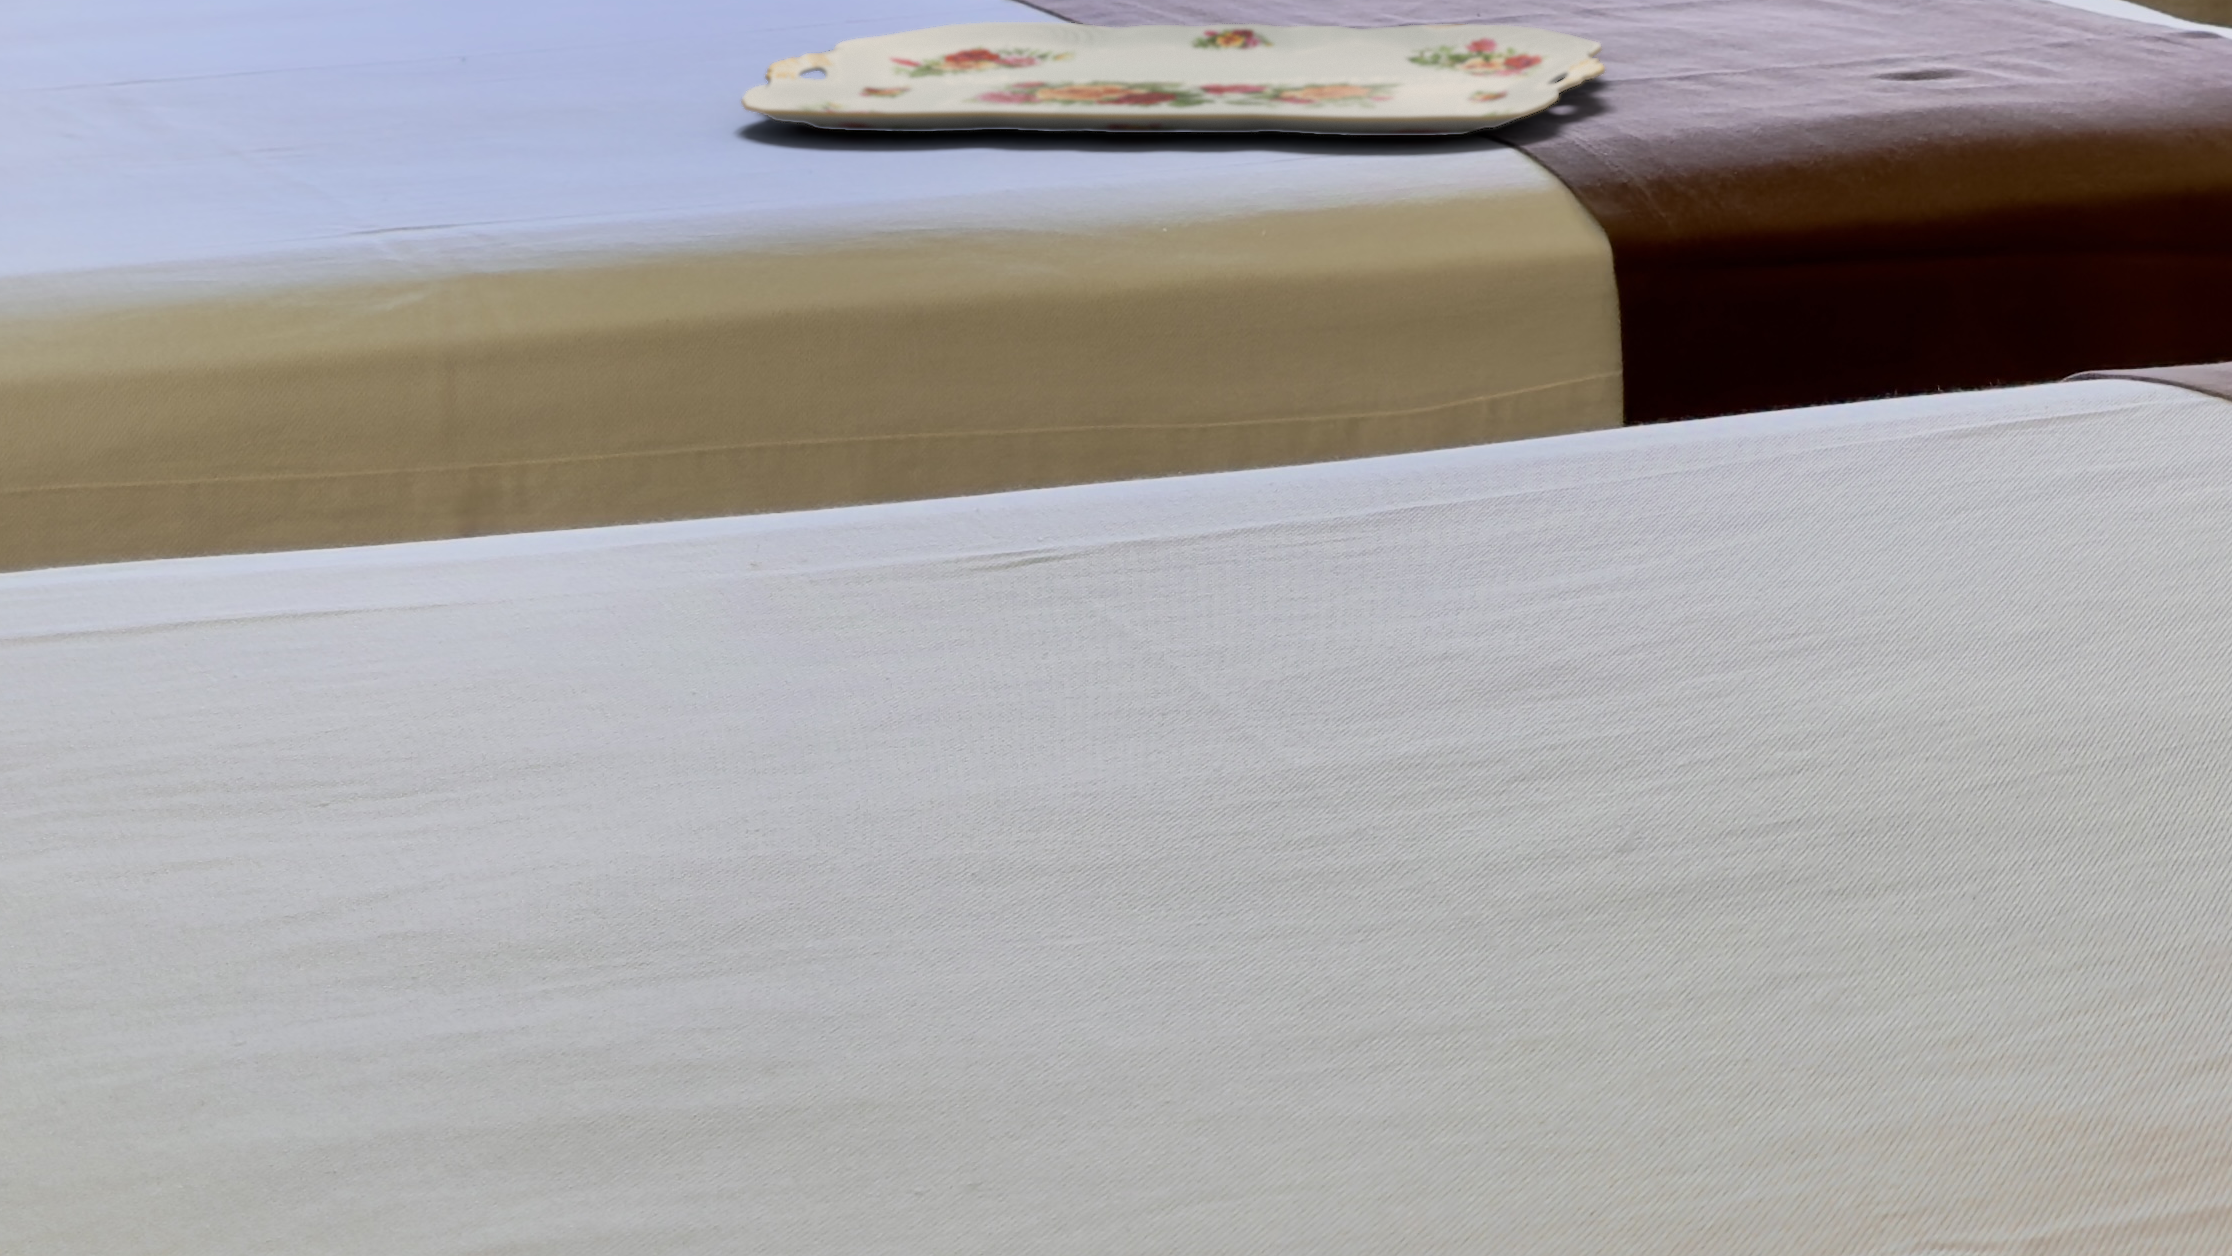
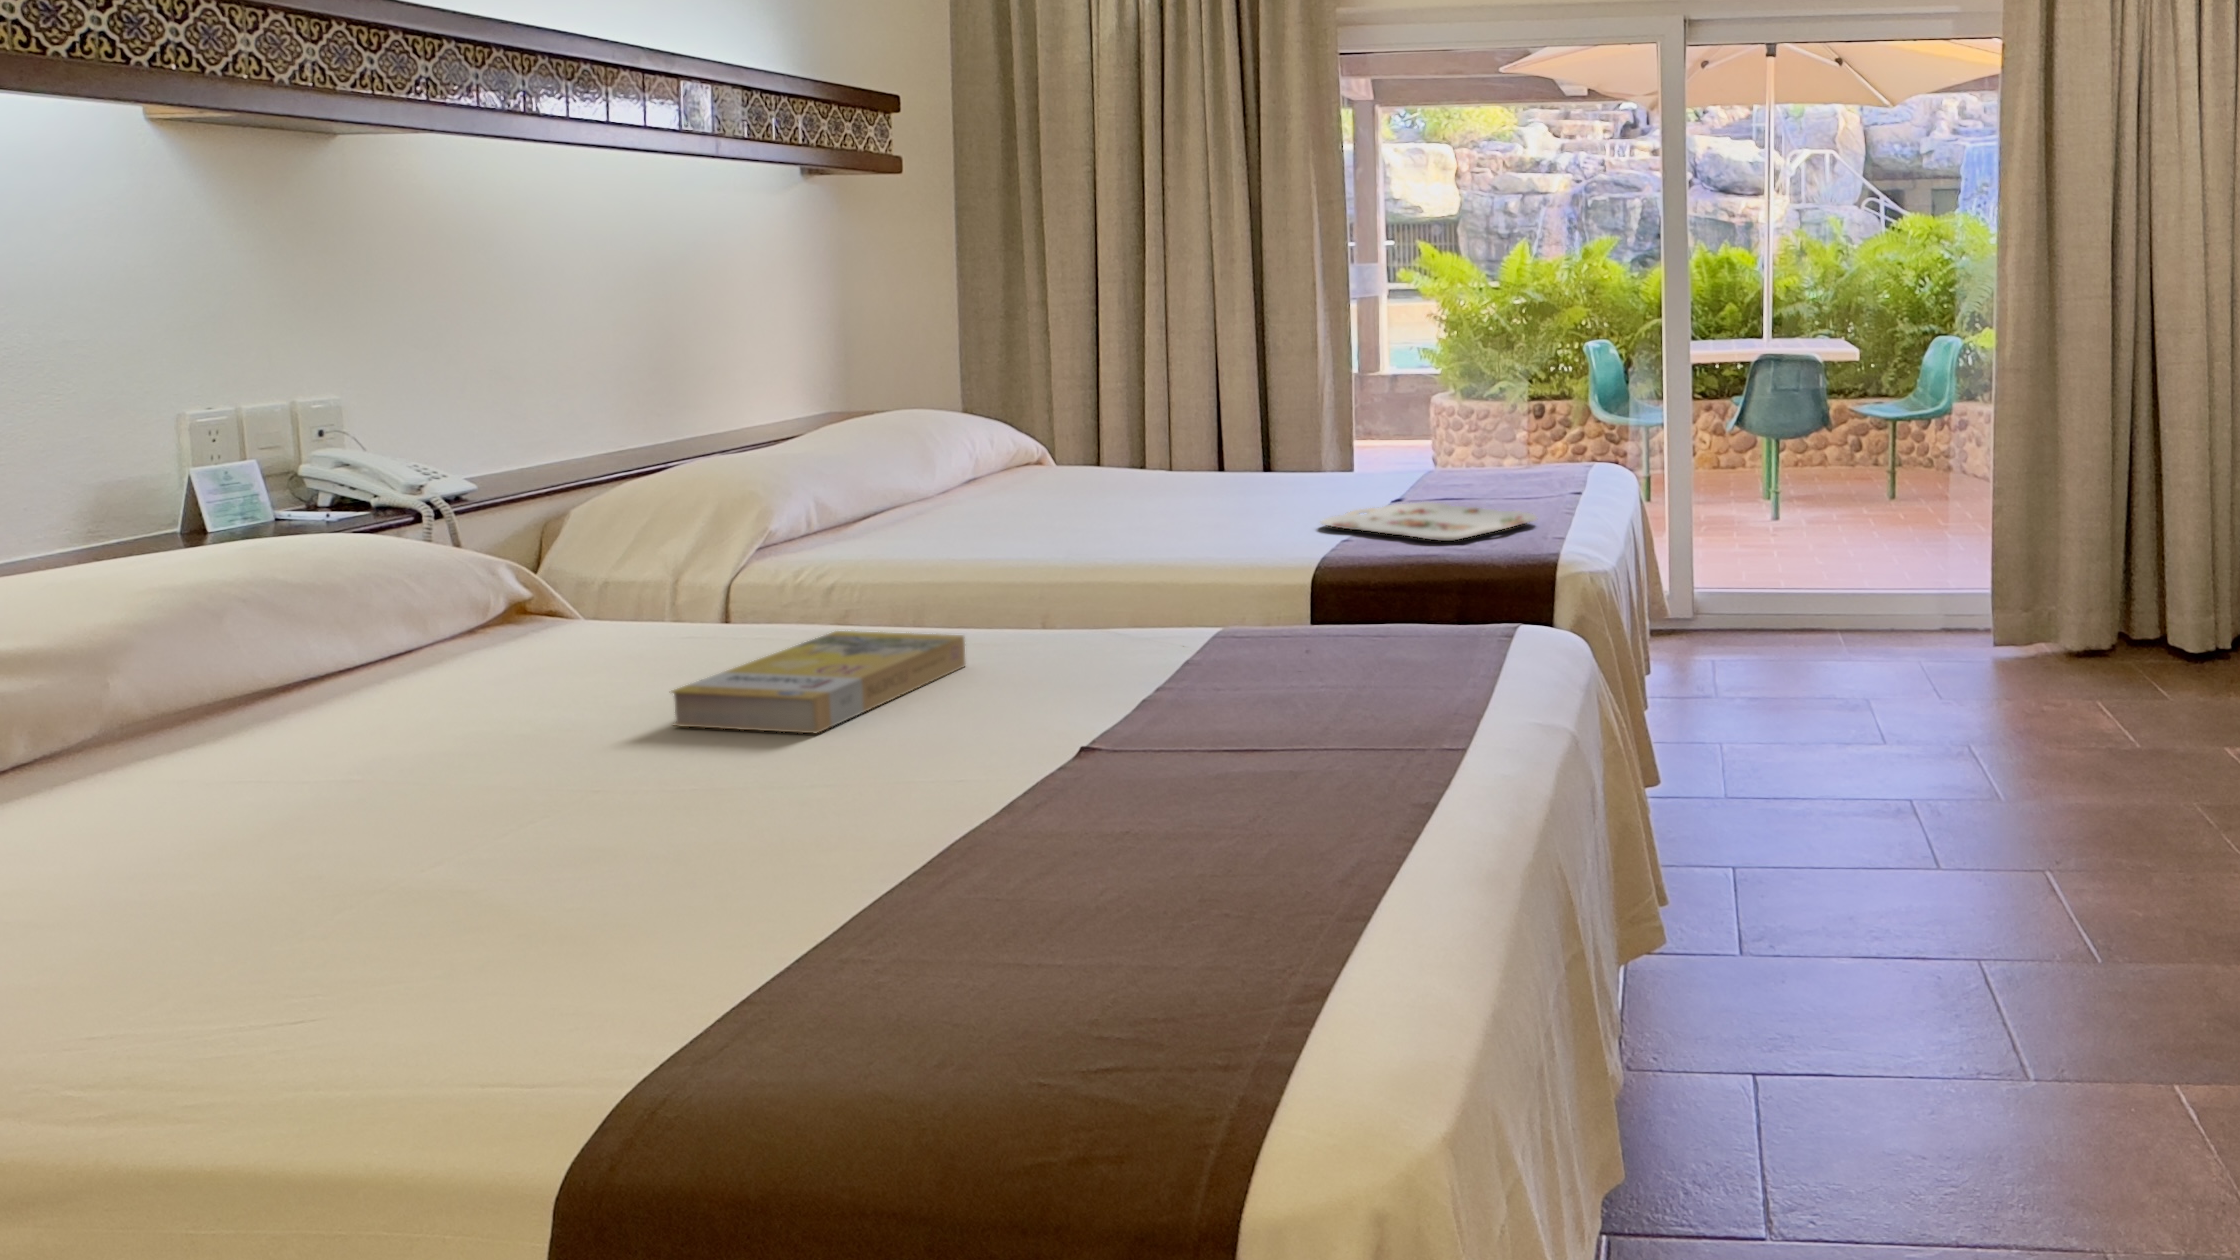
book: none [238,576,1290,1175] -> present [672,631,966,733]

